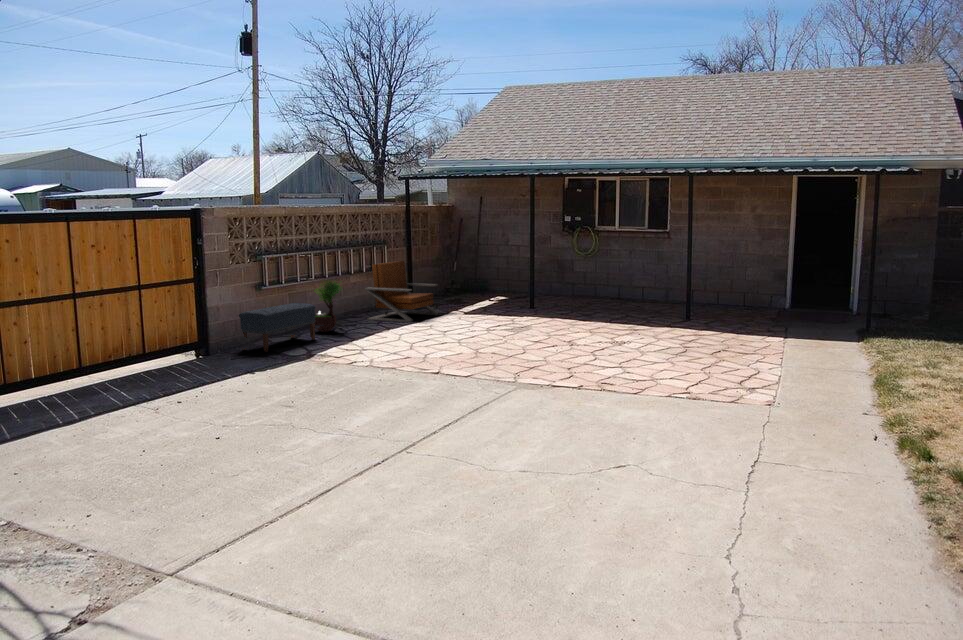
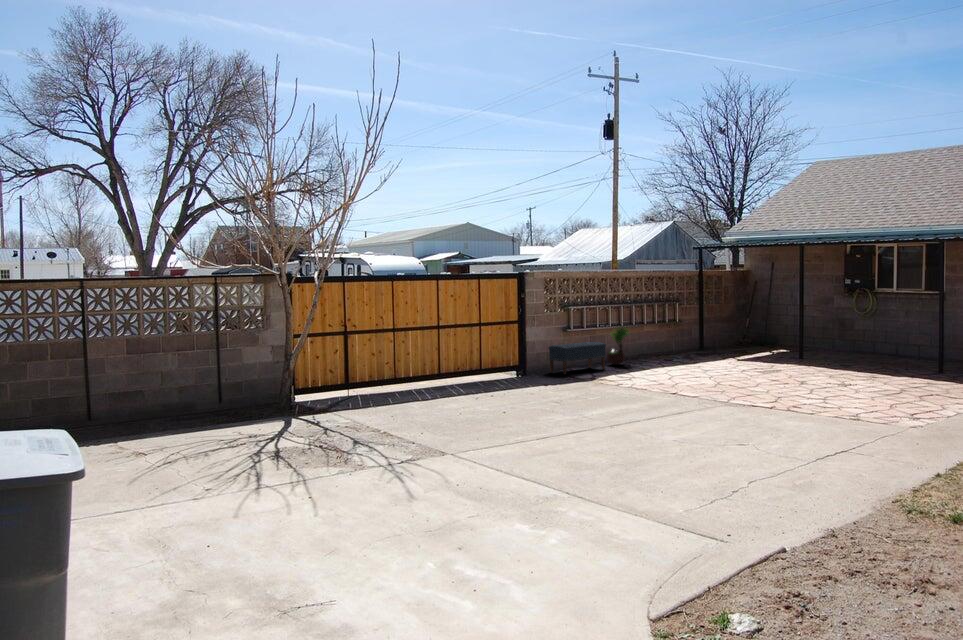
lounge chair: present [365,261,438,322] -> none [654,314,717,362]

